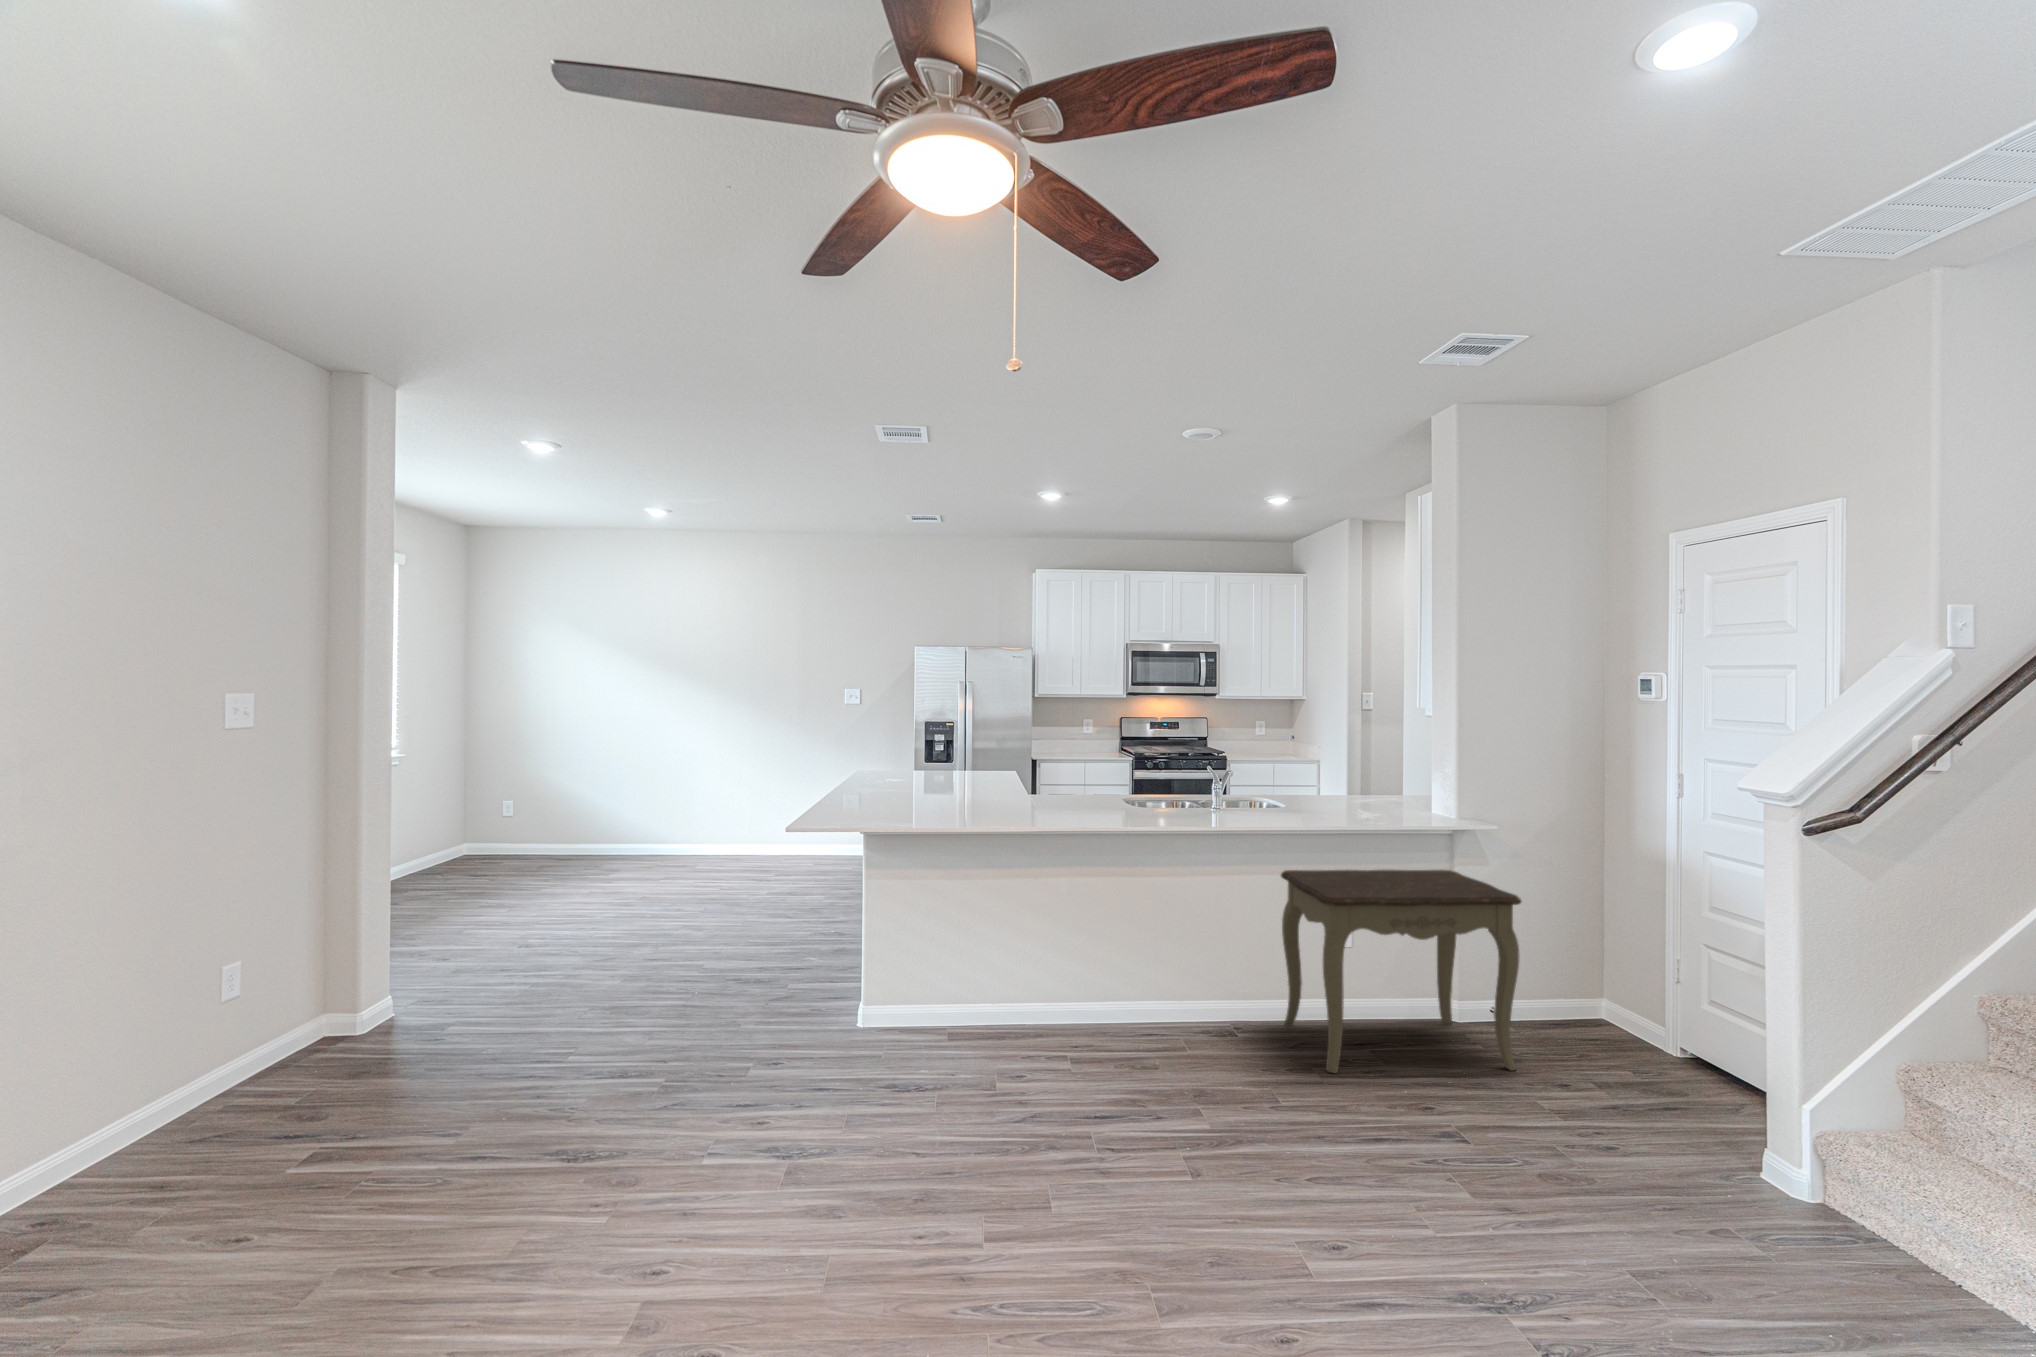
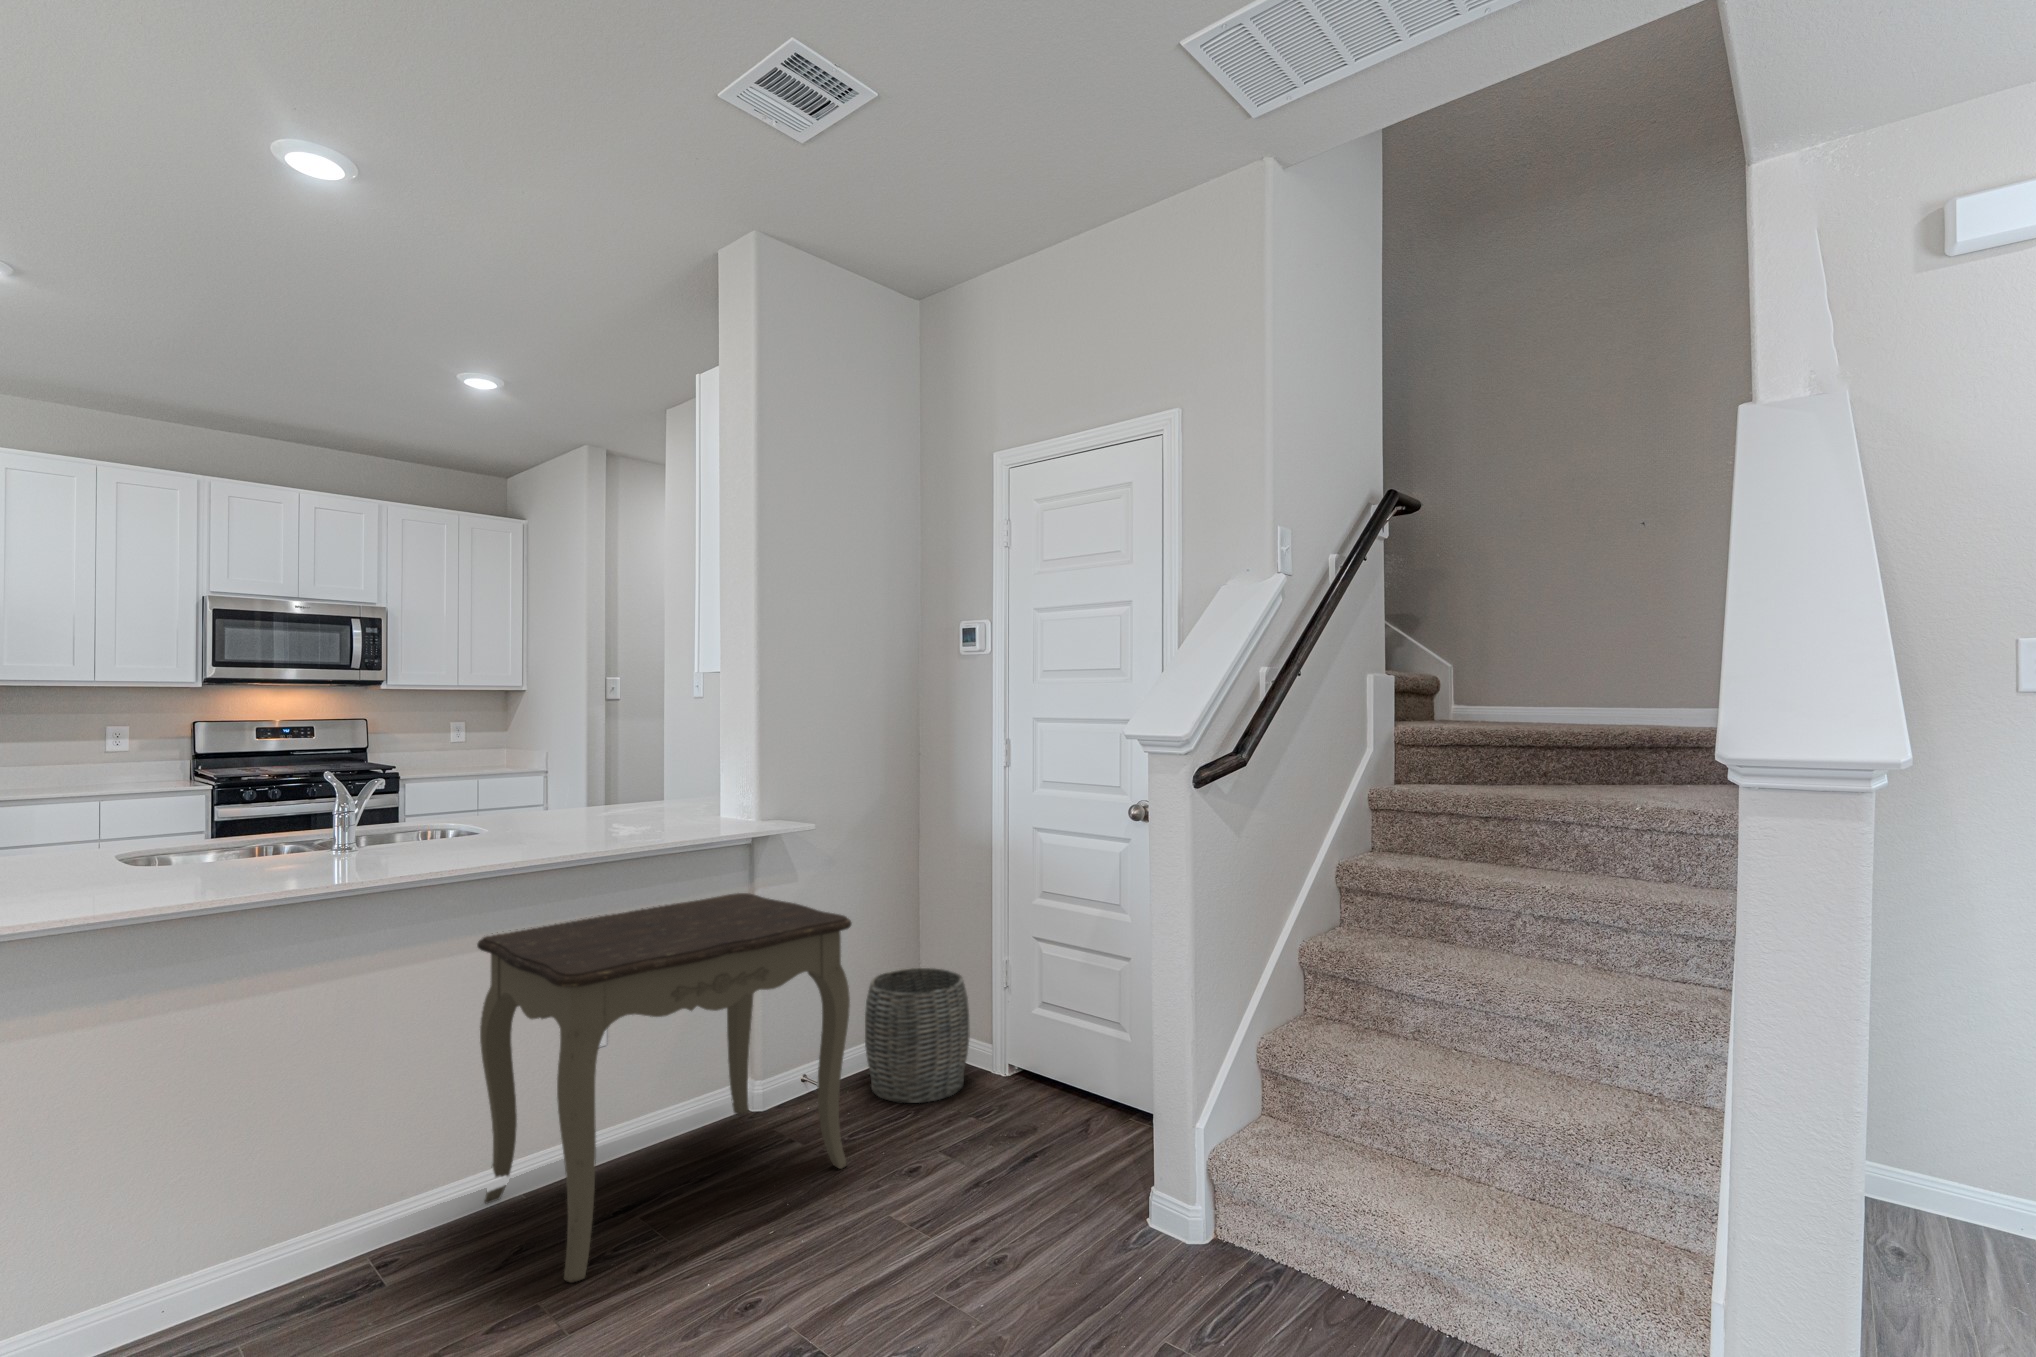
woven basket: none [1547,950,1641,1054] -> present [865,968,970,1103]

